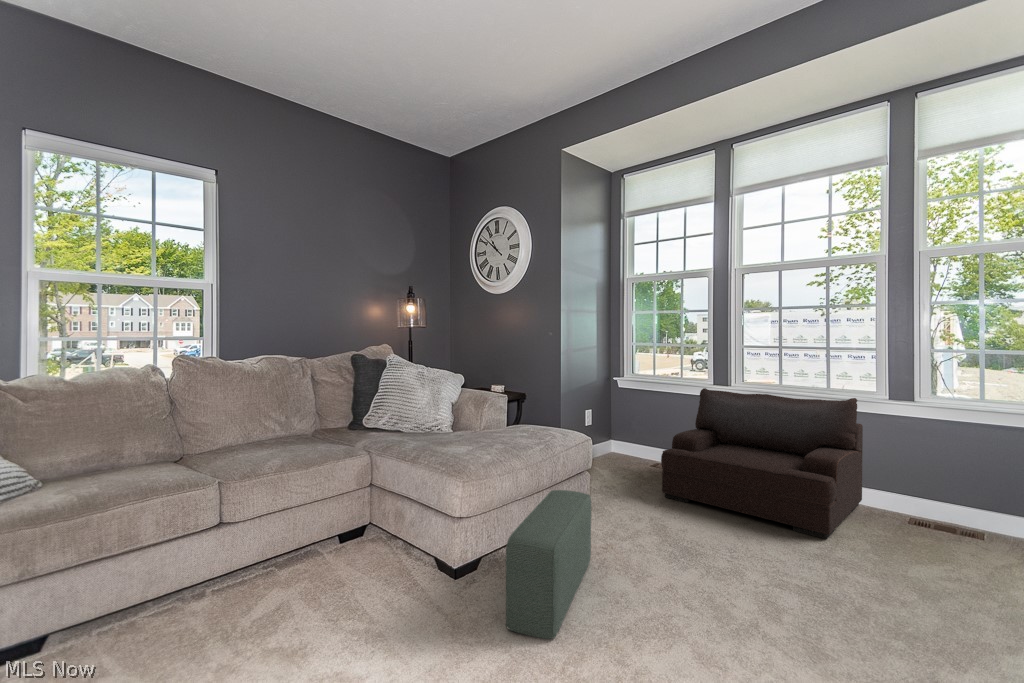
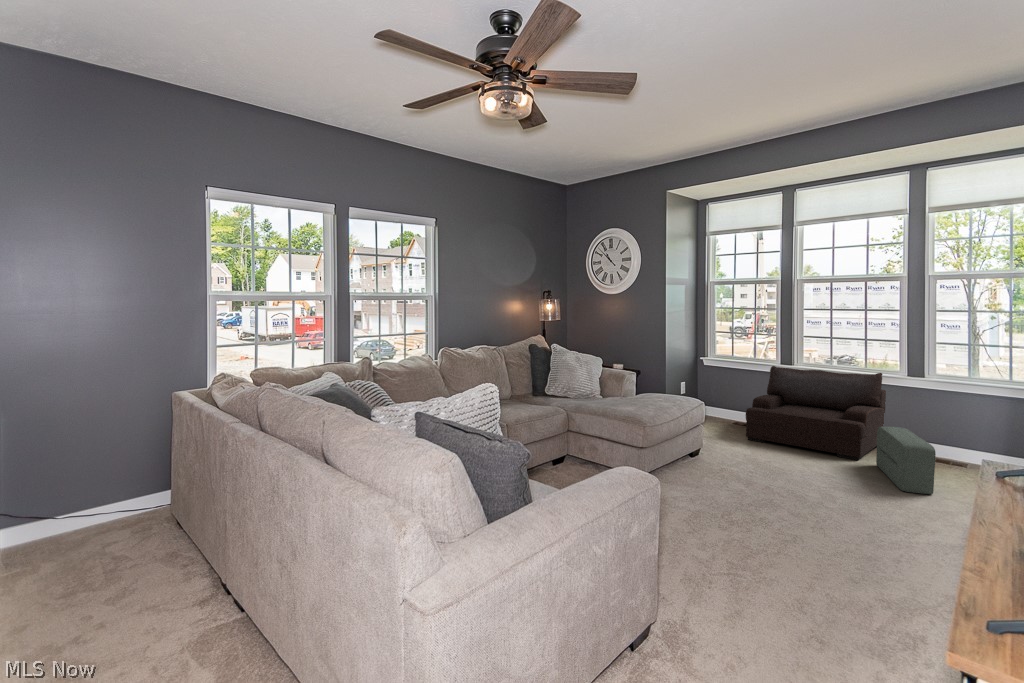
pouf: present [506,490,591,639] -> present [876,426,936,494]

